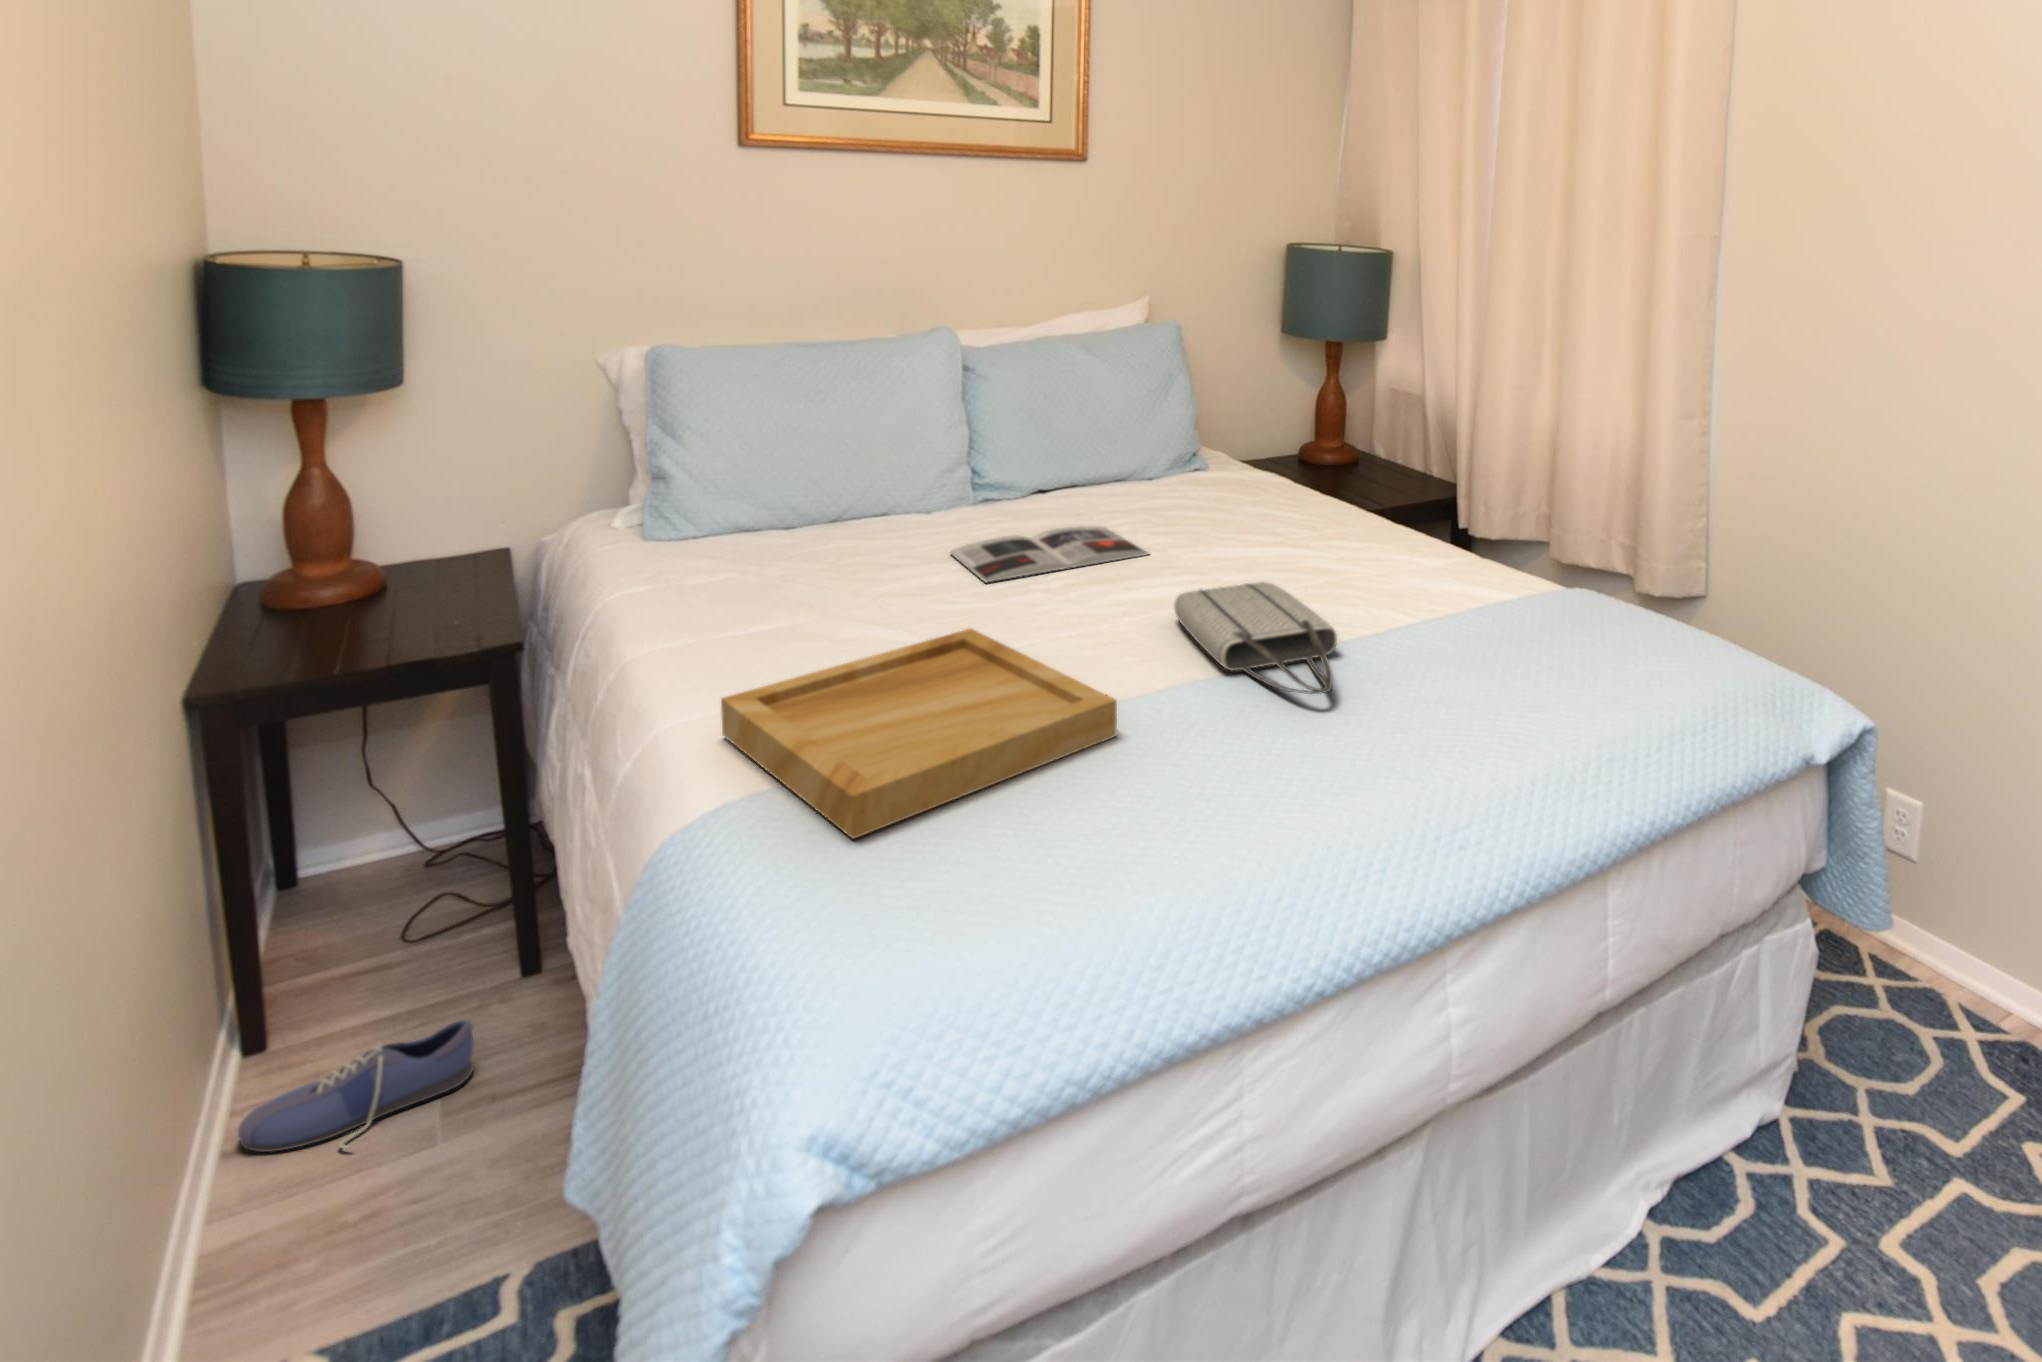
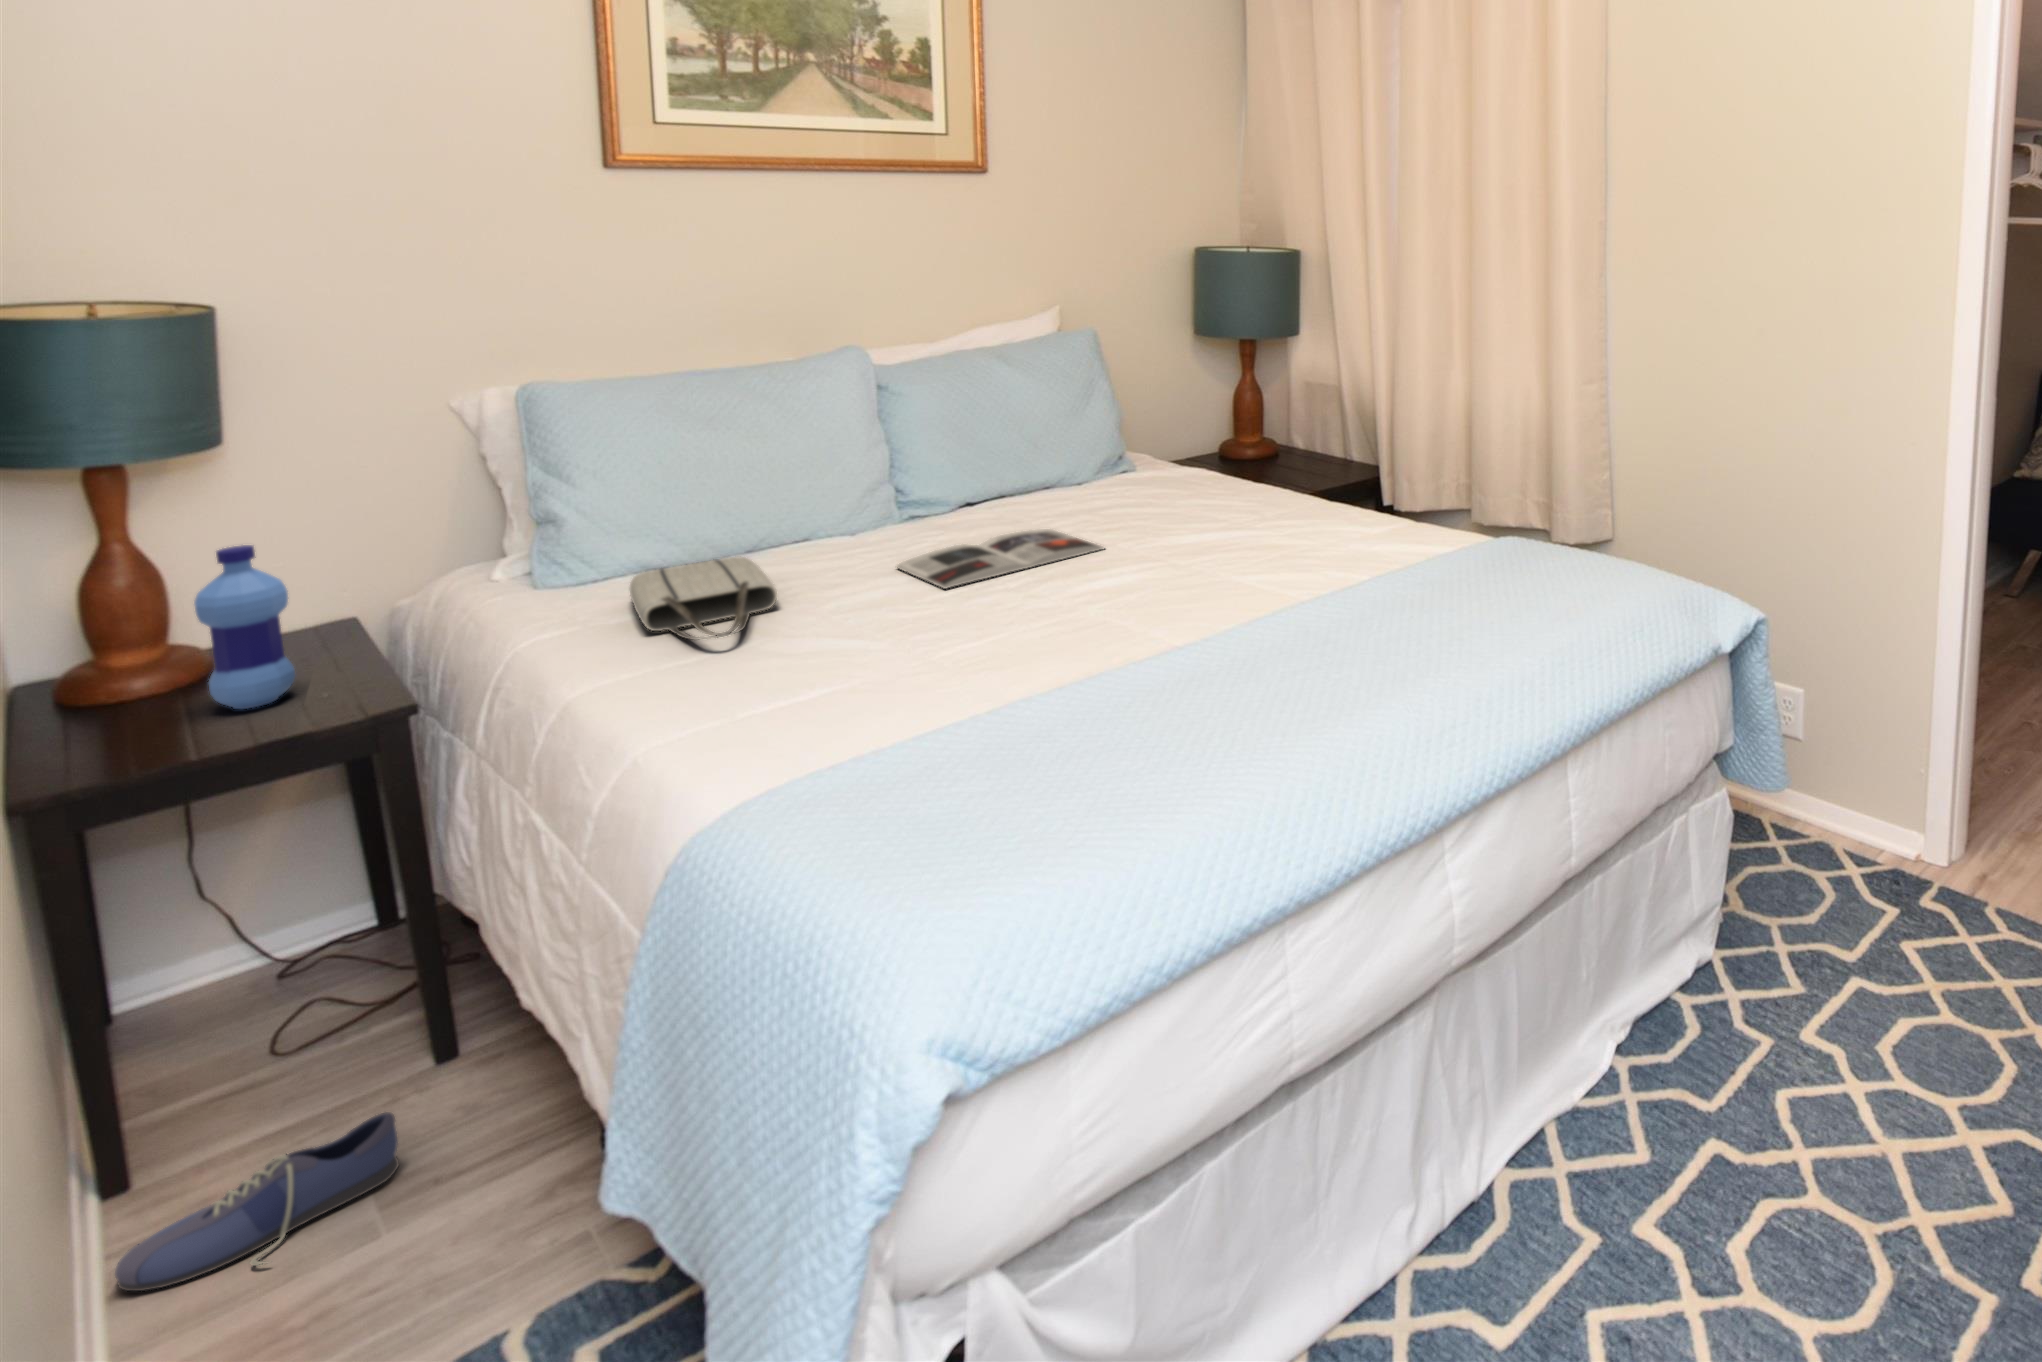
water bottle: none [360,479,438,627] -> present [194,545,295,709]
tote bag: present [1174,582,1337,694] -> present [630,557,777,640]
tray: present [721,628,1117,839] -> none [715,623,1123,807]

